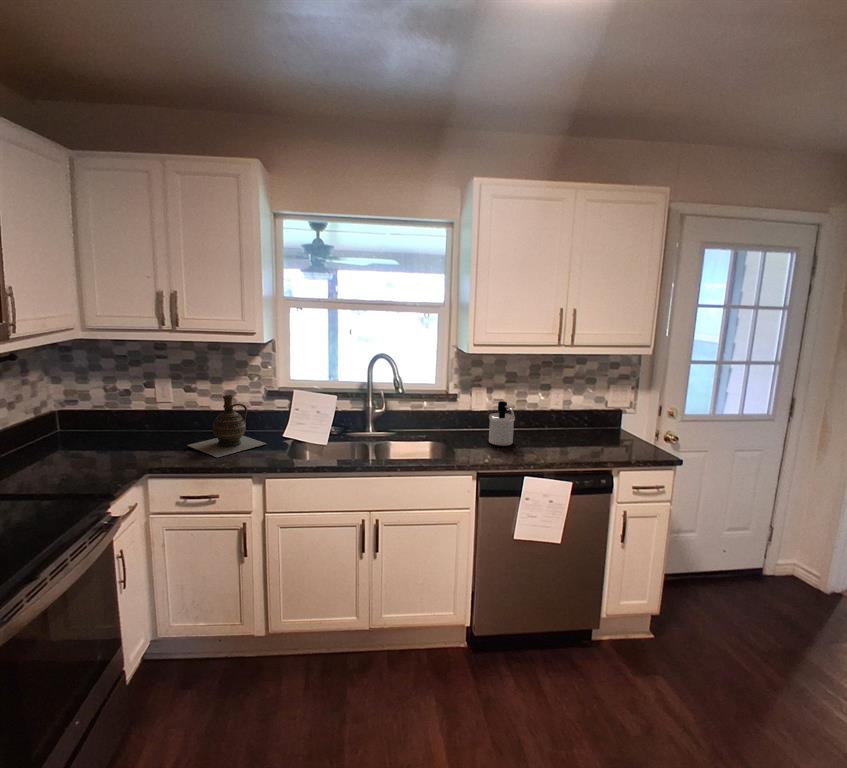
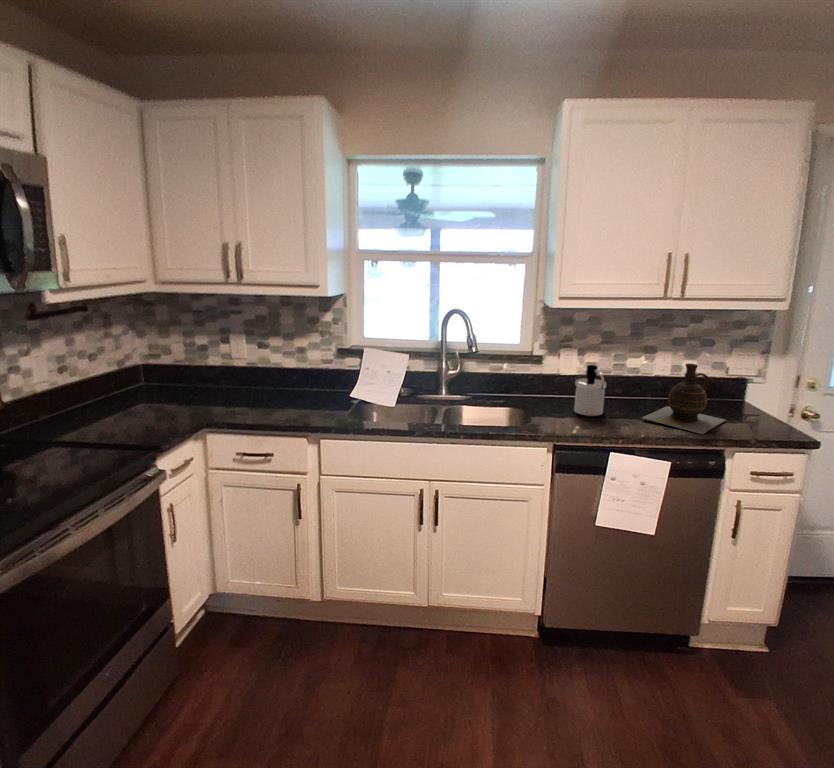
ceramic jug: present [188,395,266,457] -> present [642,364,725,434]

